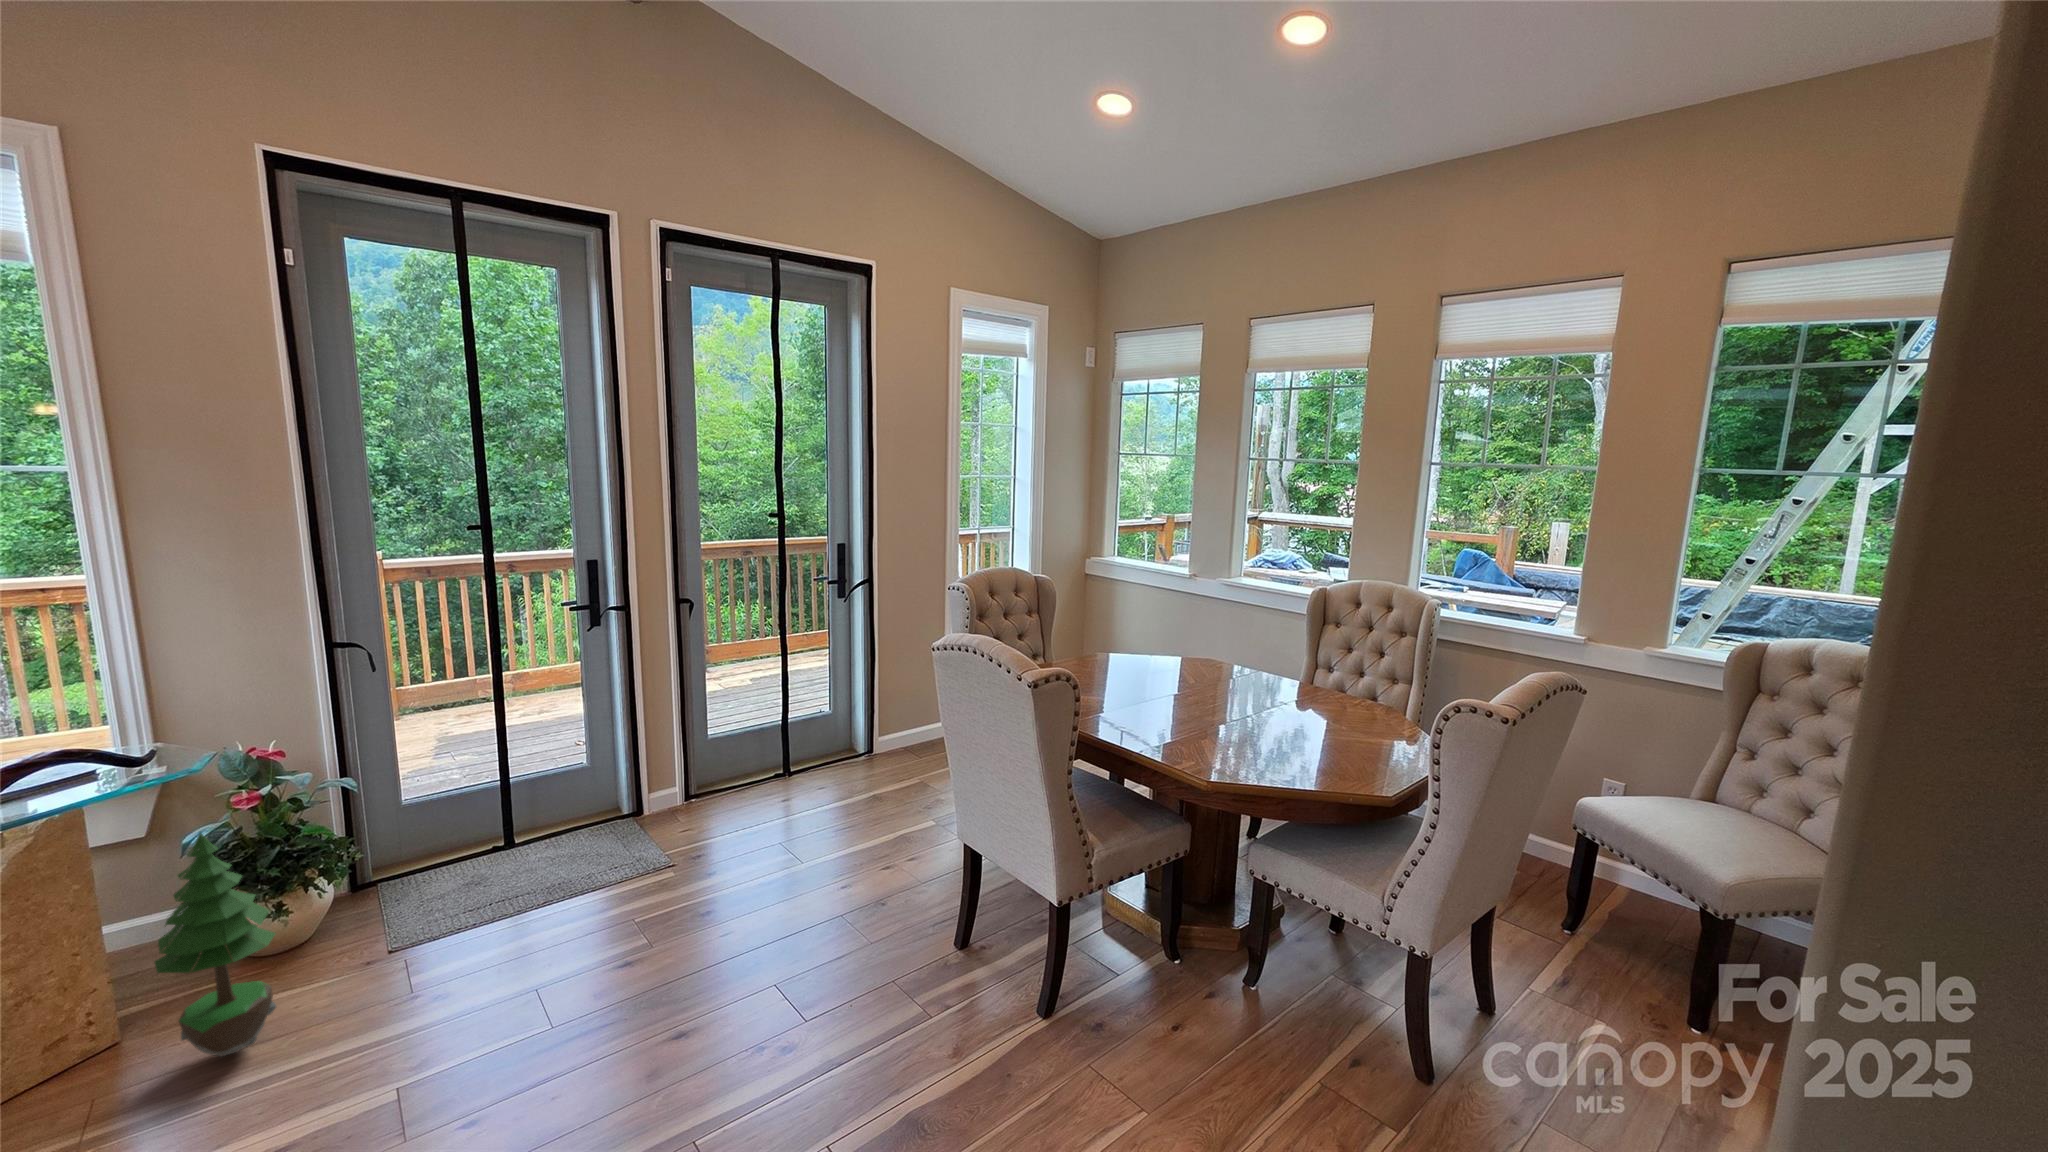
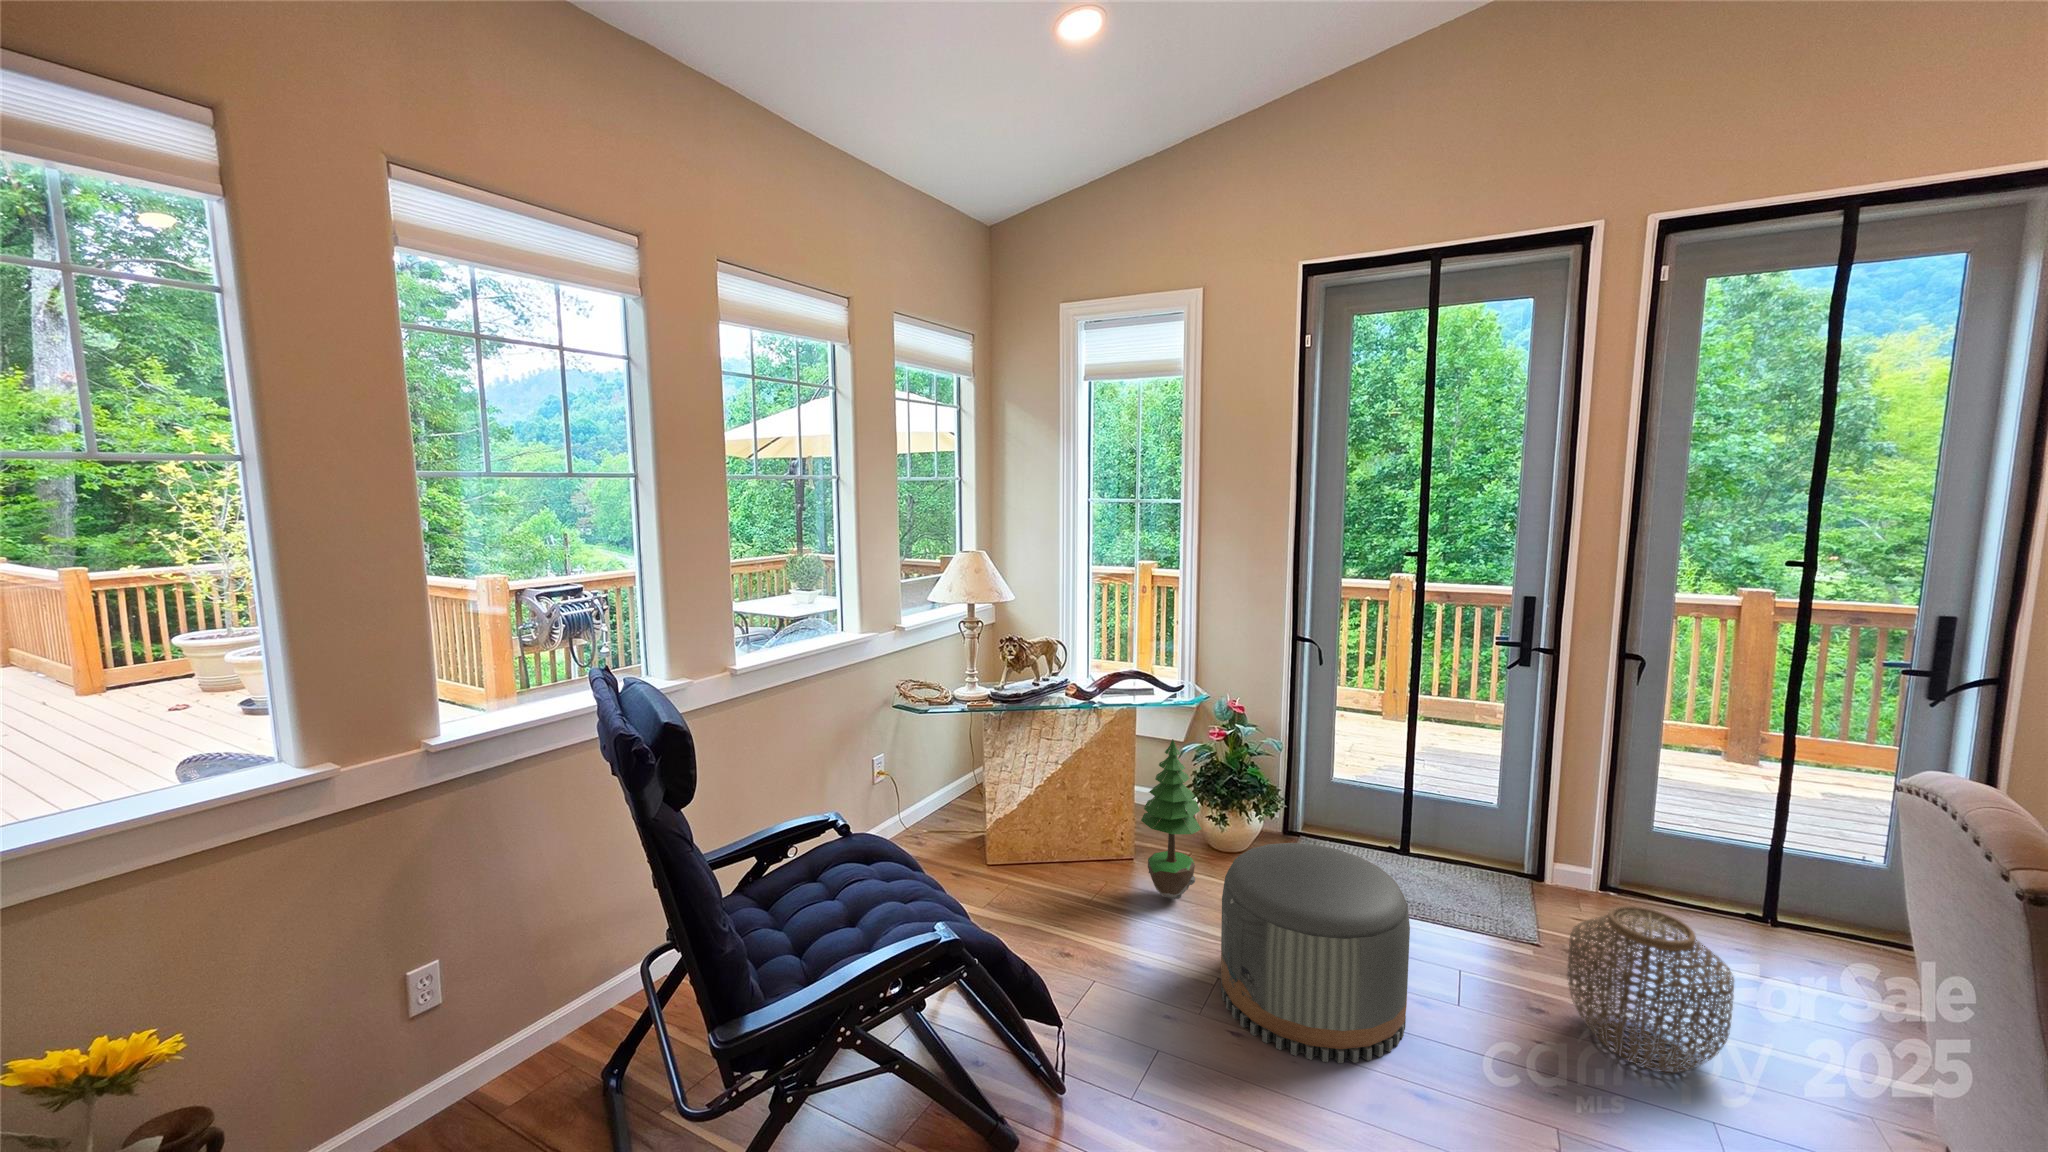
woven basket: none [712,791,816,911] -> present [1568,906,1734,1073]
pouf: none [373,861,613,1115] -> present [1221,843,1410,1063]

